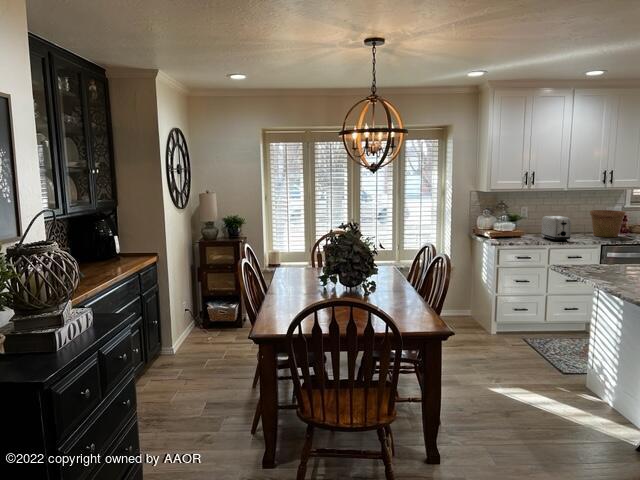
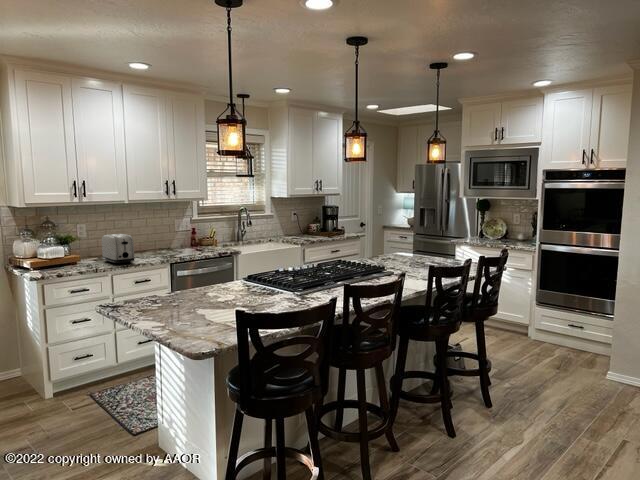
flower pot: present [590,210,625,237] -> none [157,223,191,253]

